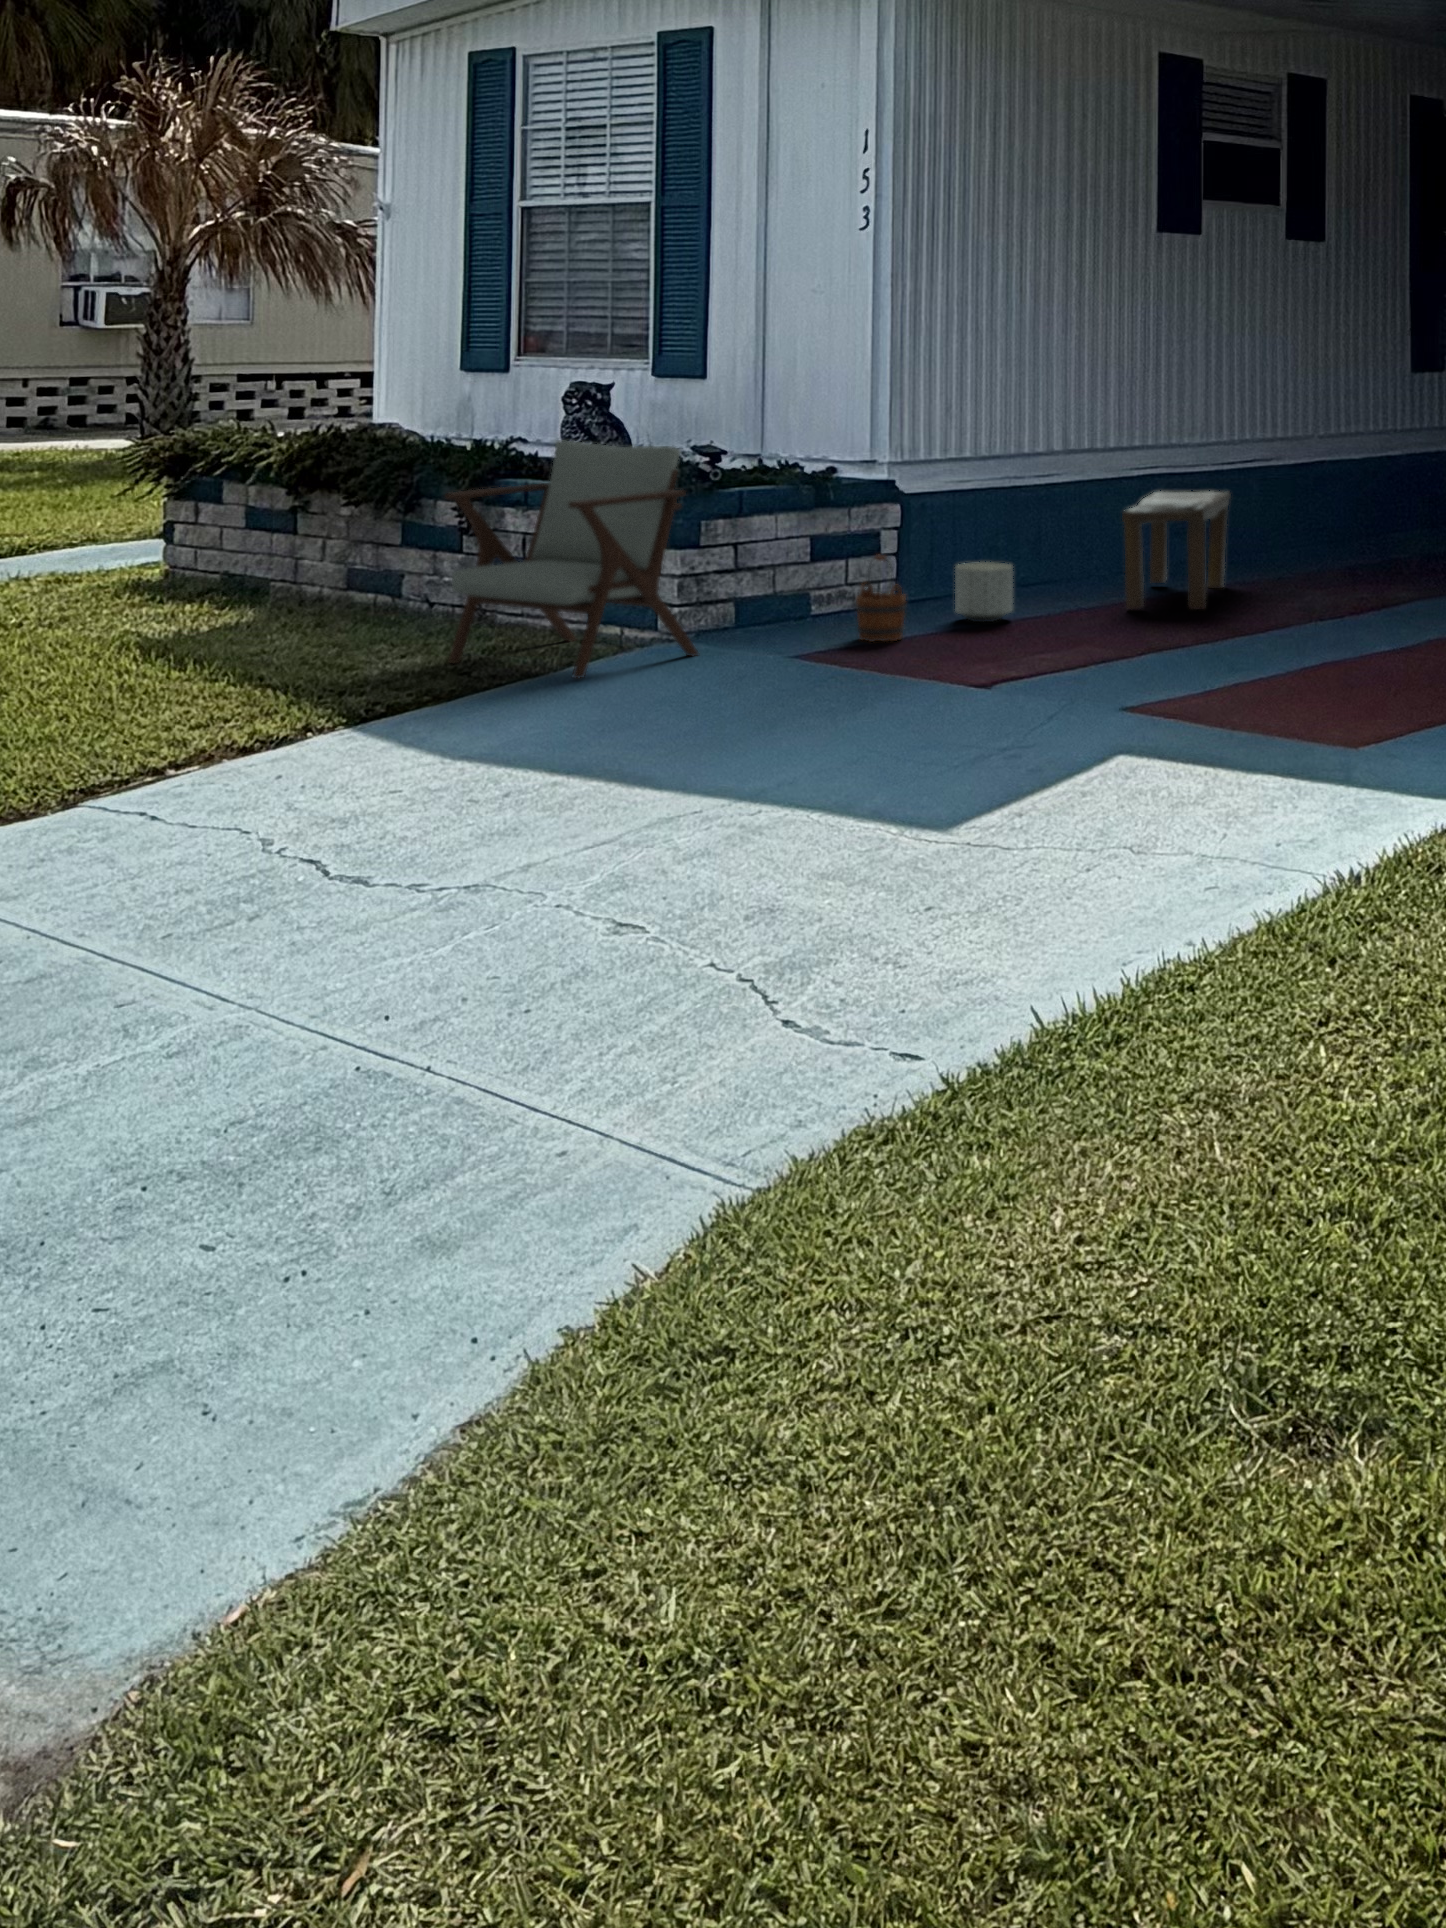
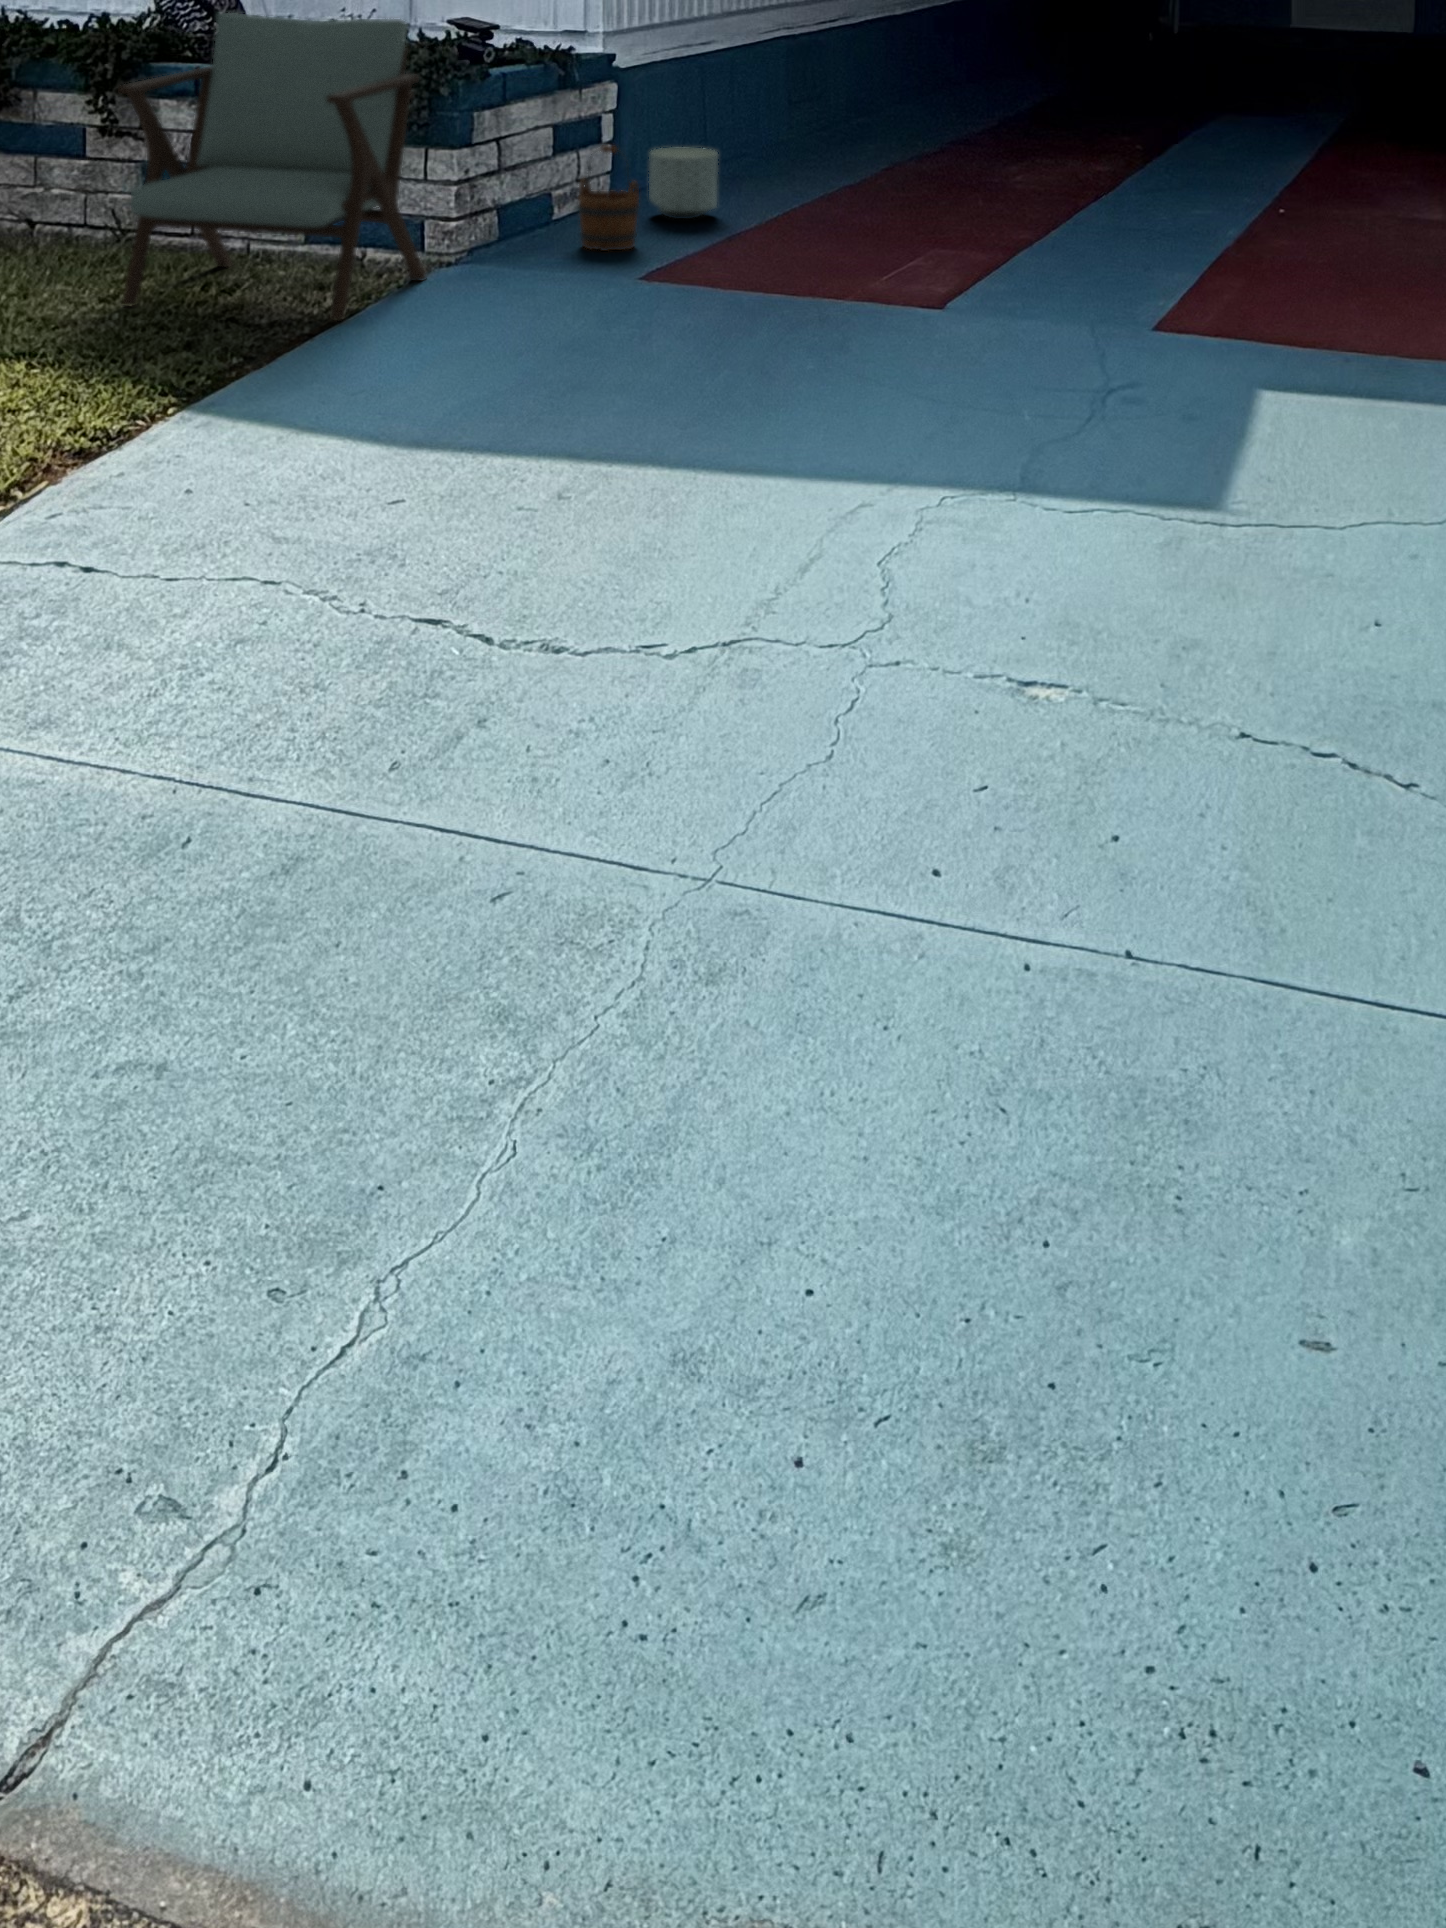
bench: present [1122,491,1231,609] -> none [785,55,909,195]

